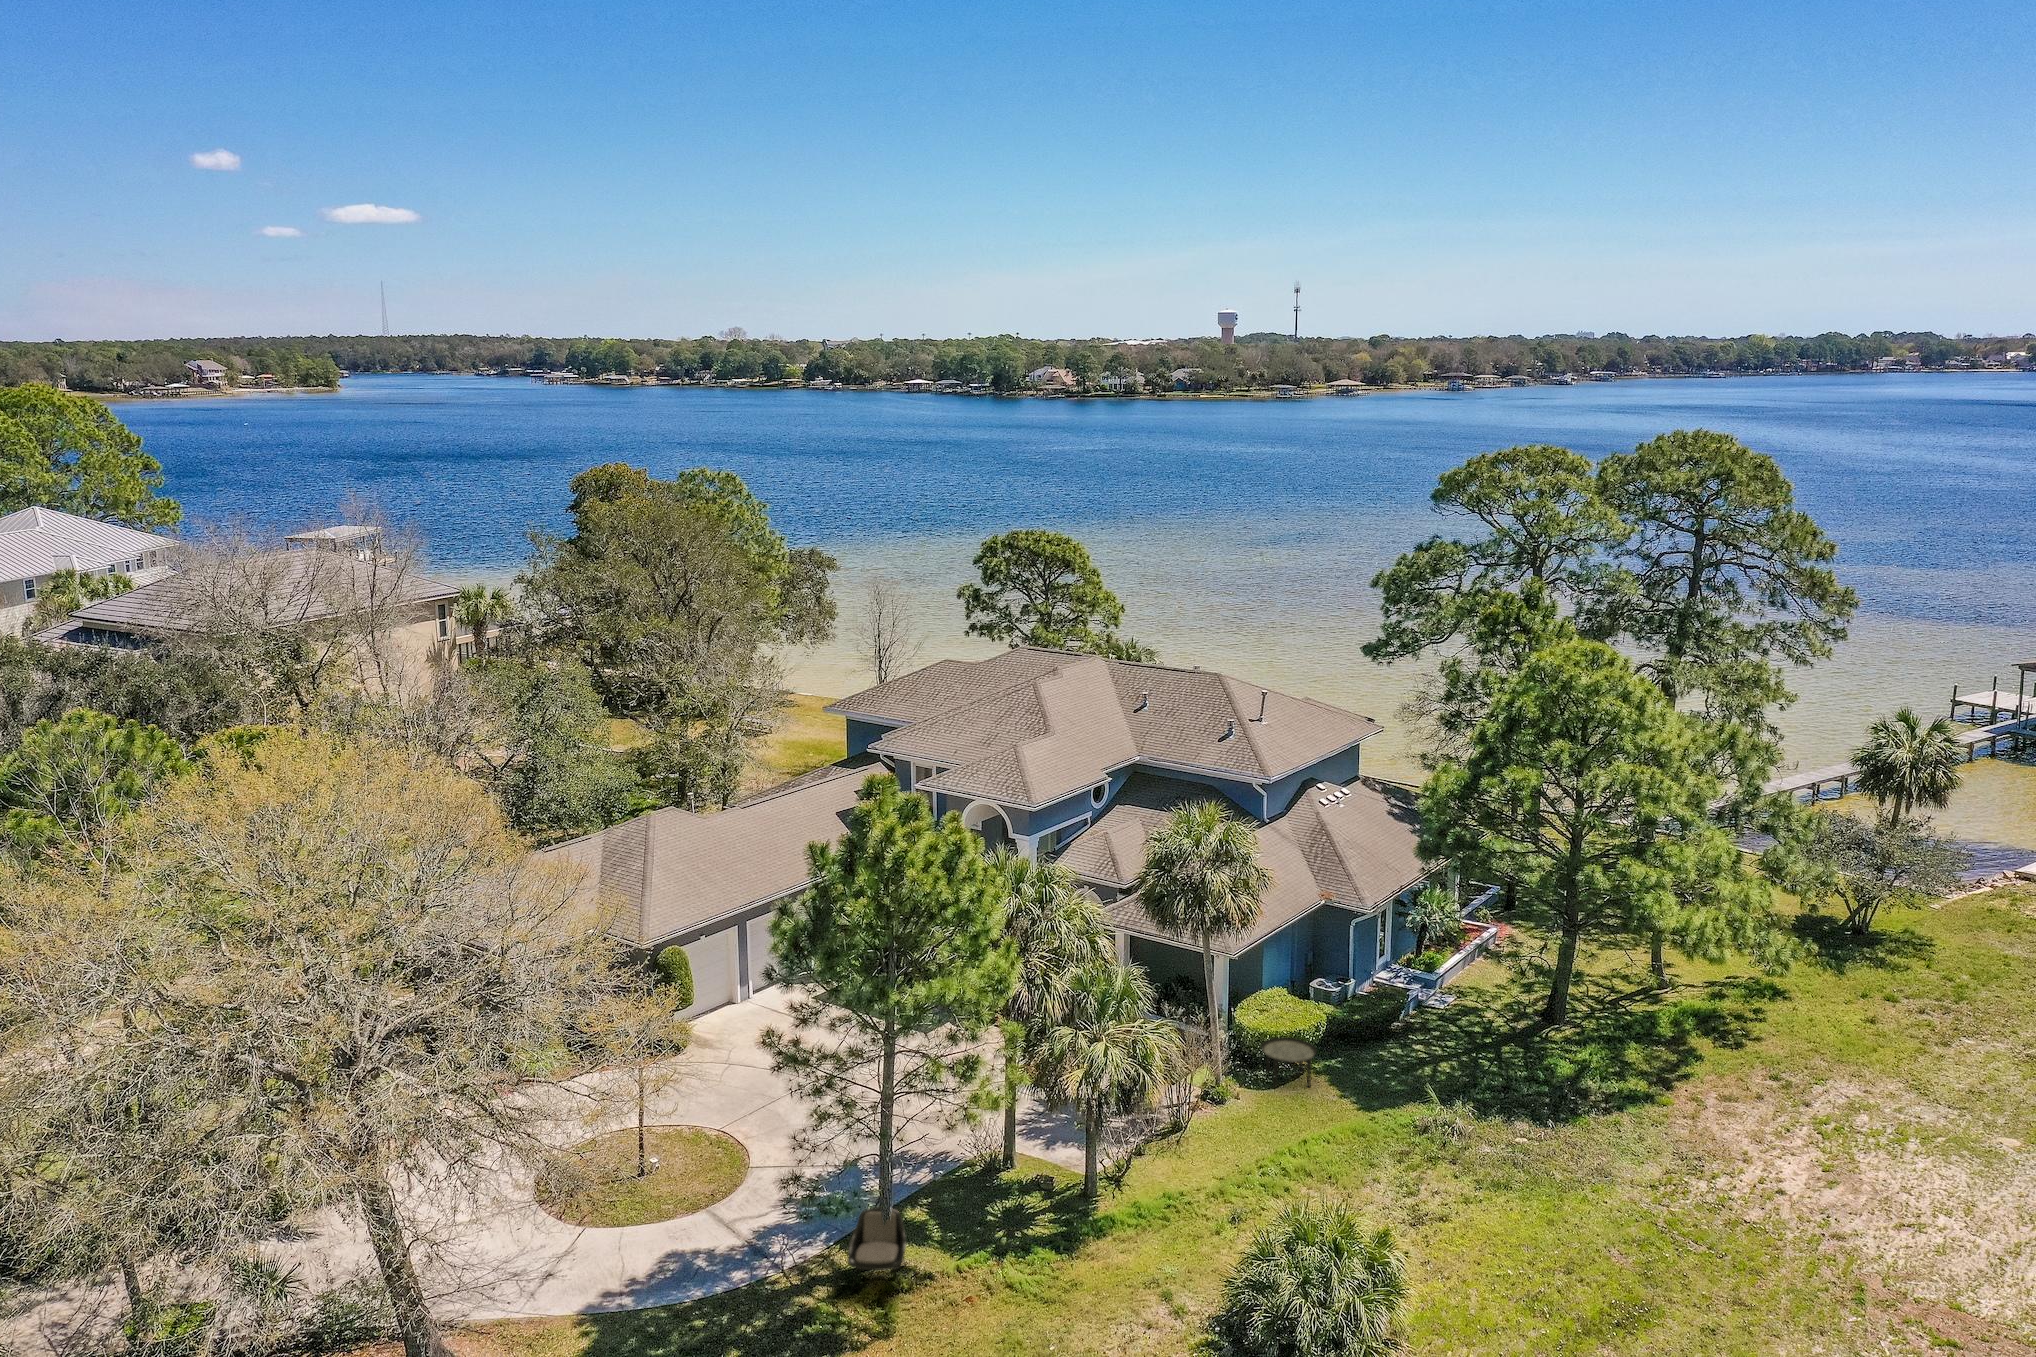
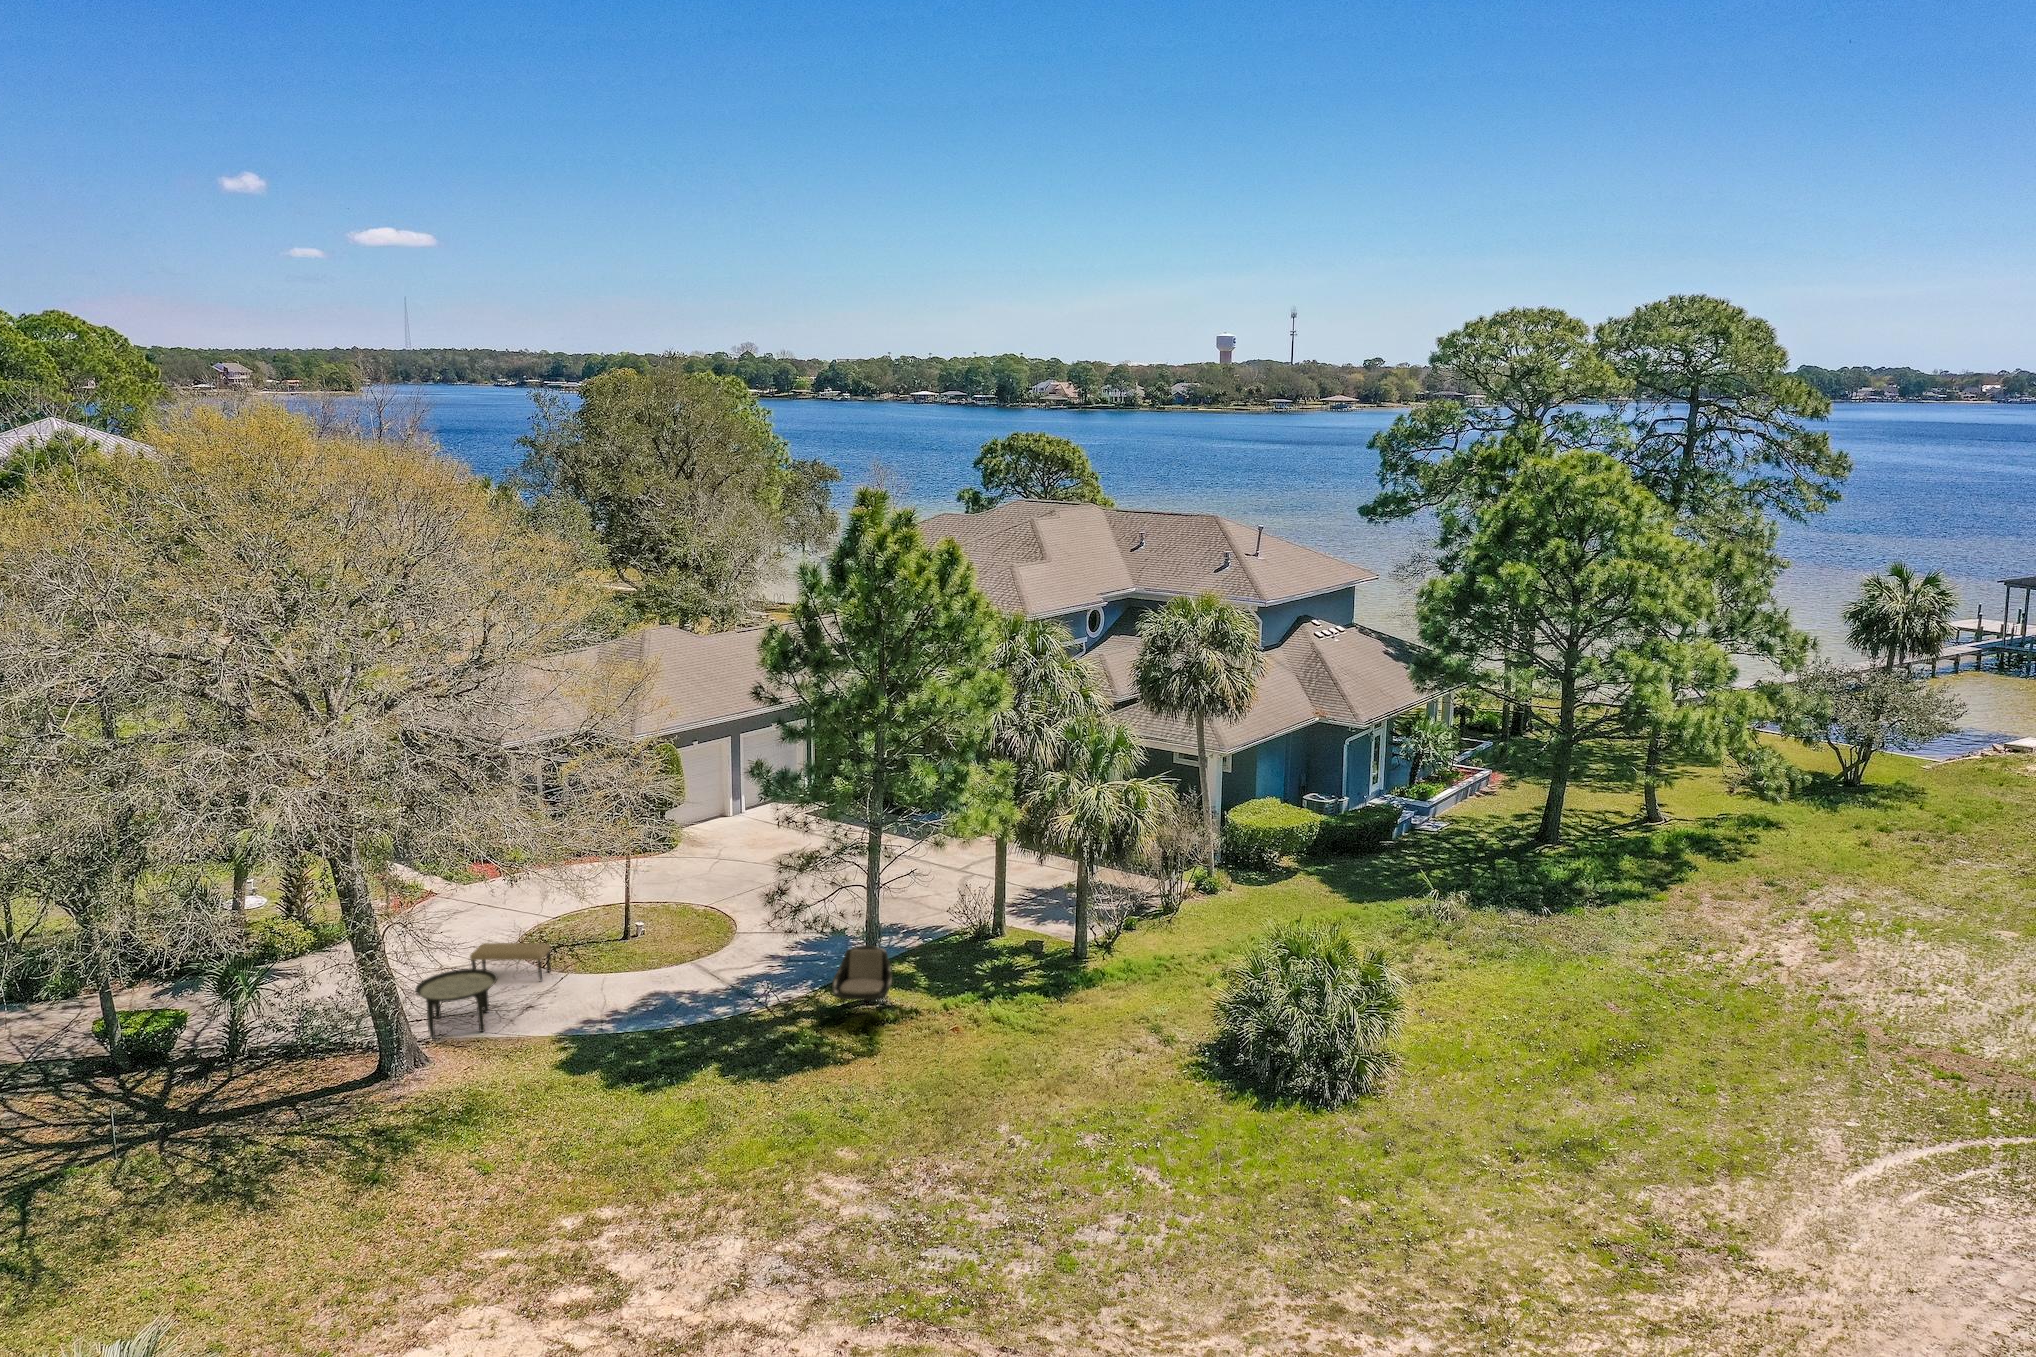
round table: present [1261,1037,1317,1087] -> present [415,969,497,1037]
bench: none [488,1198,567,1240] -> present [470,943,551,981]

